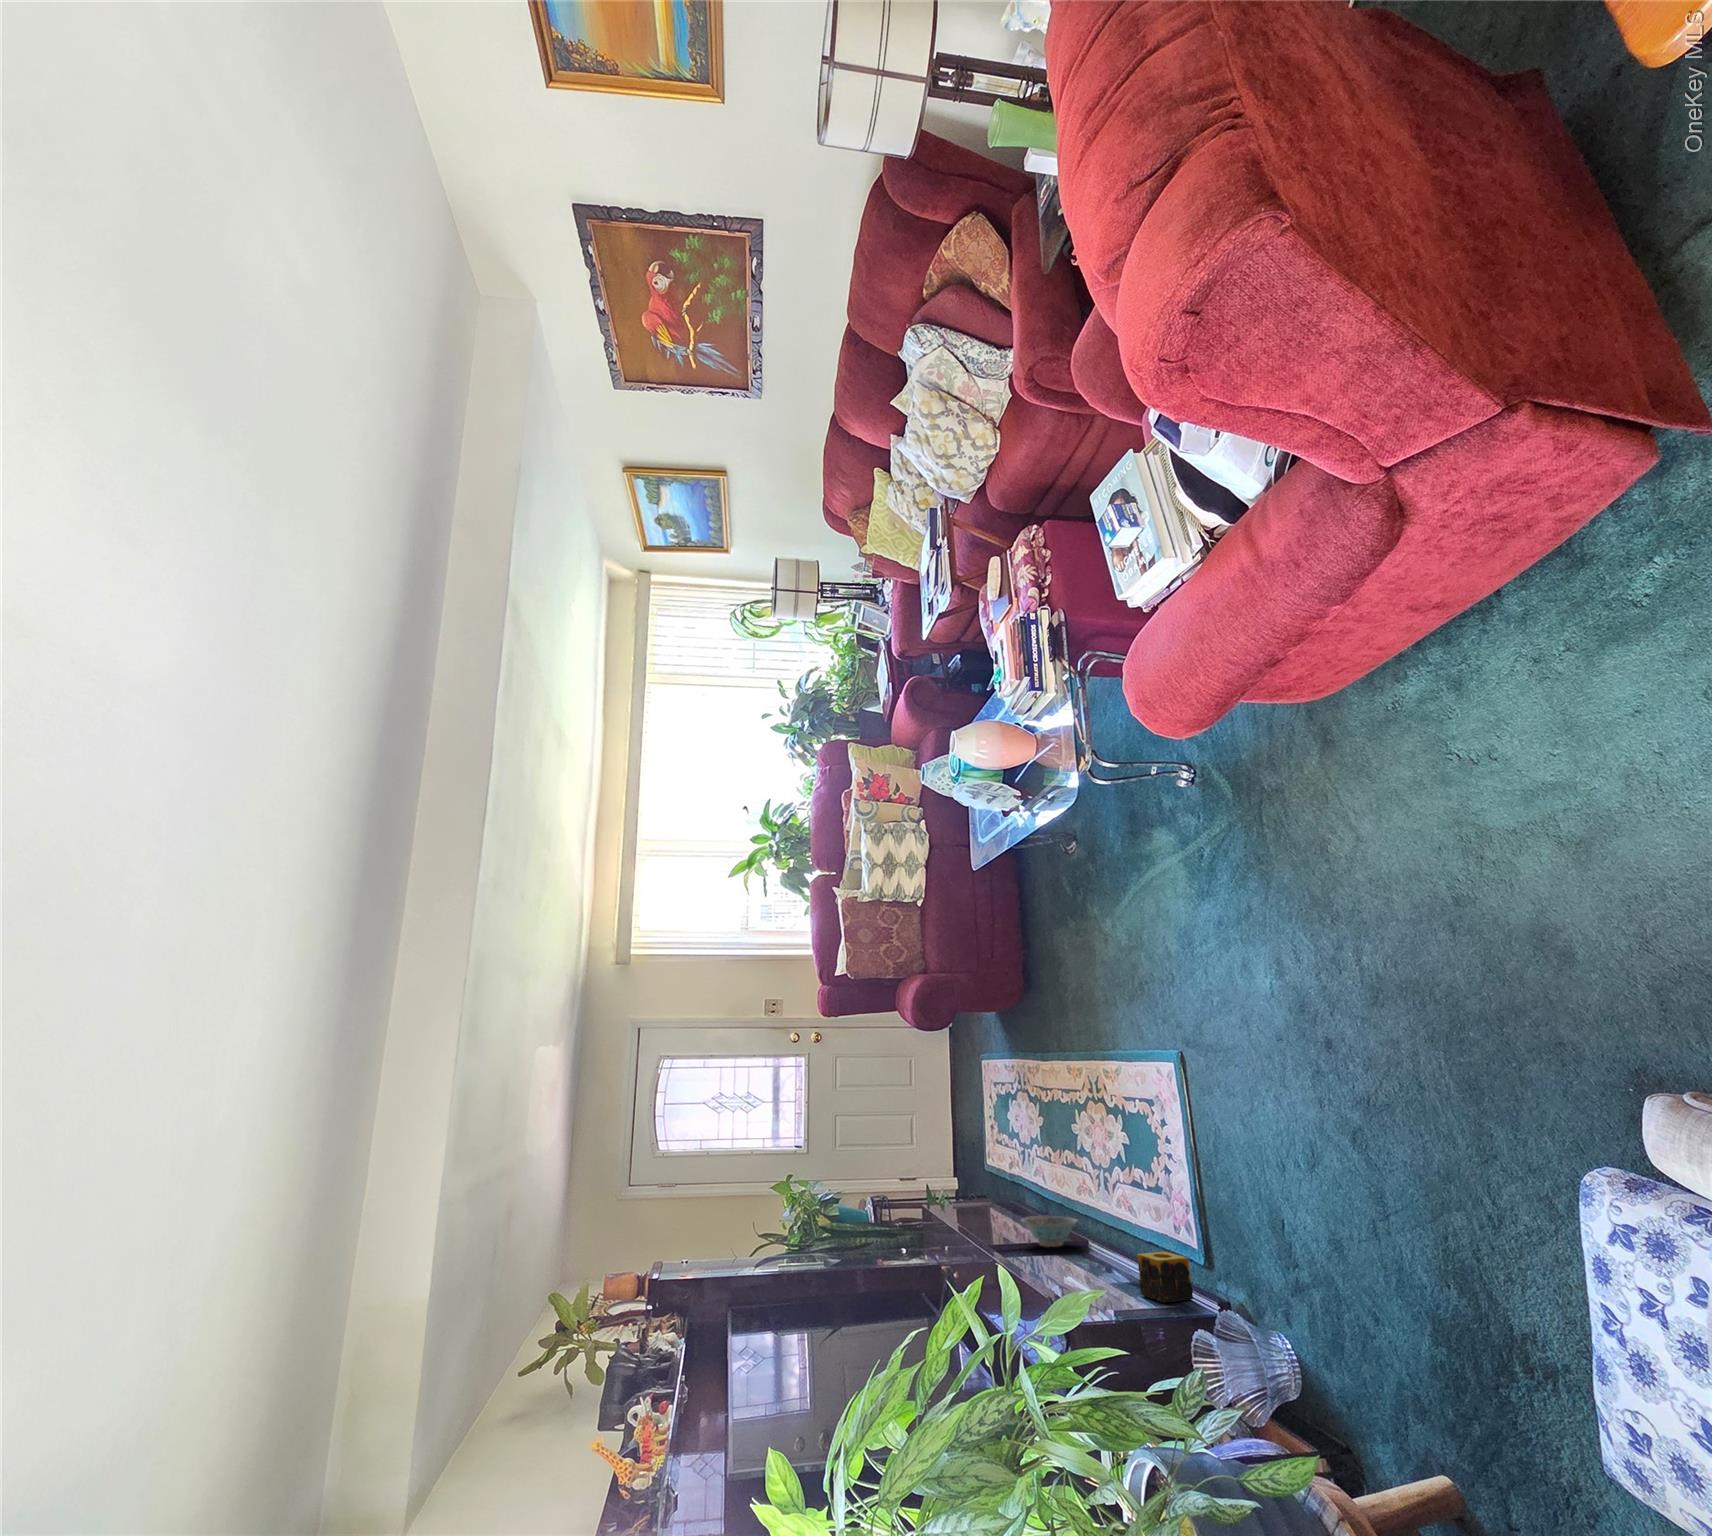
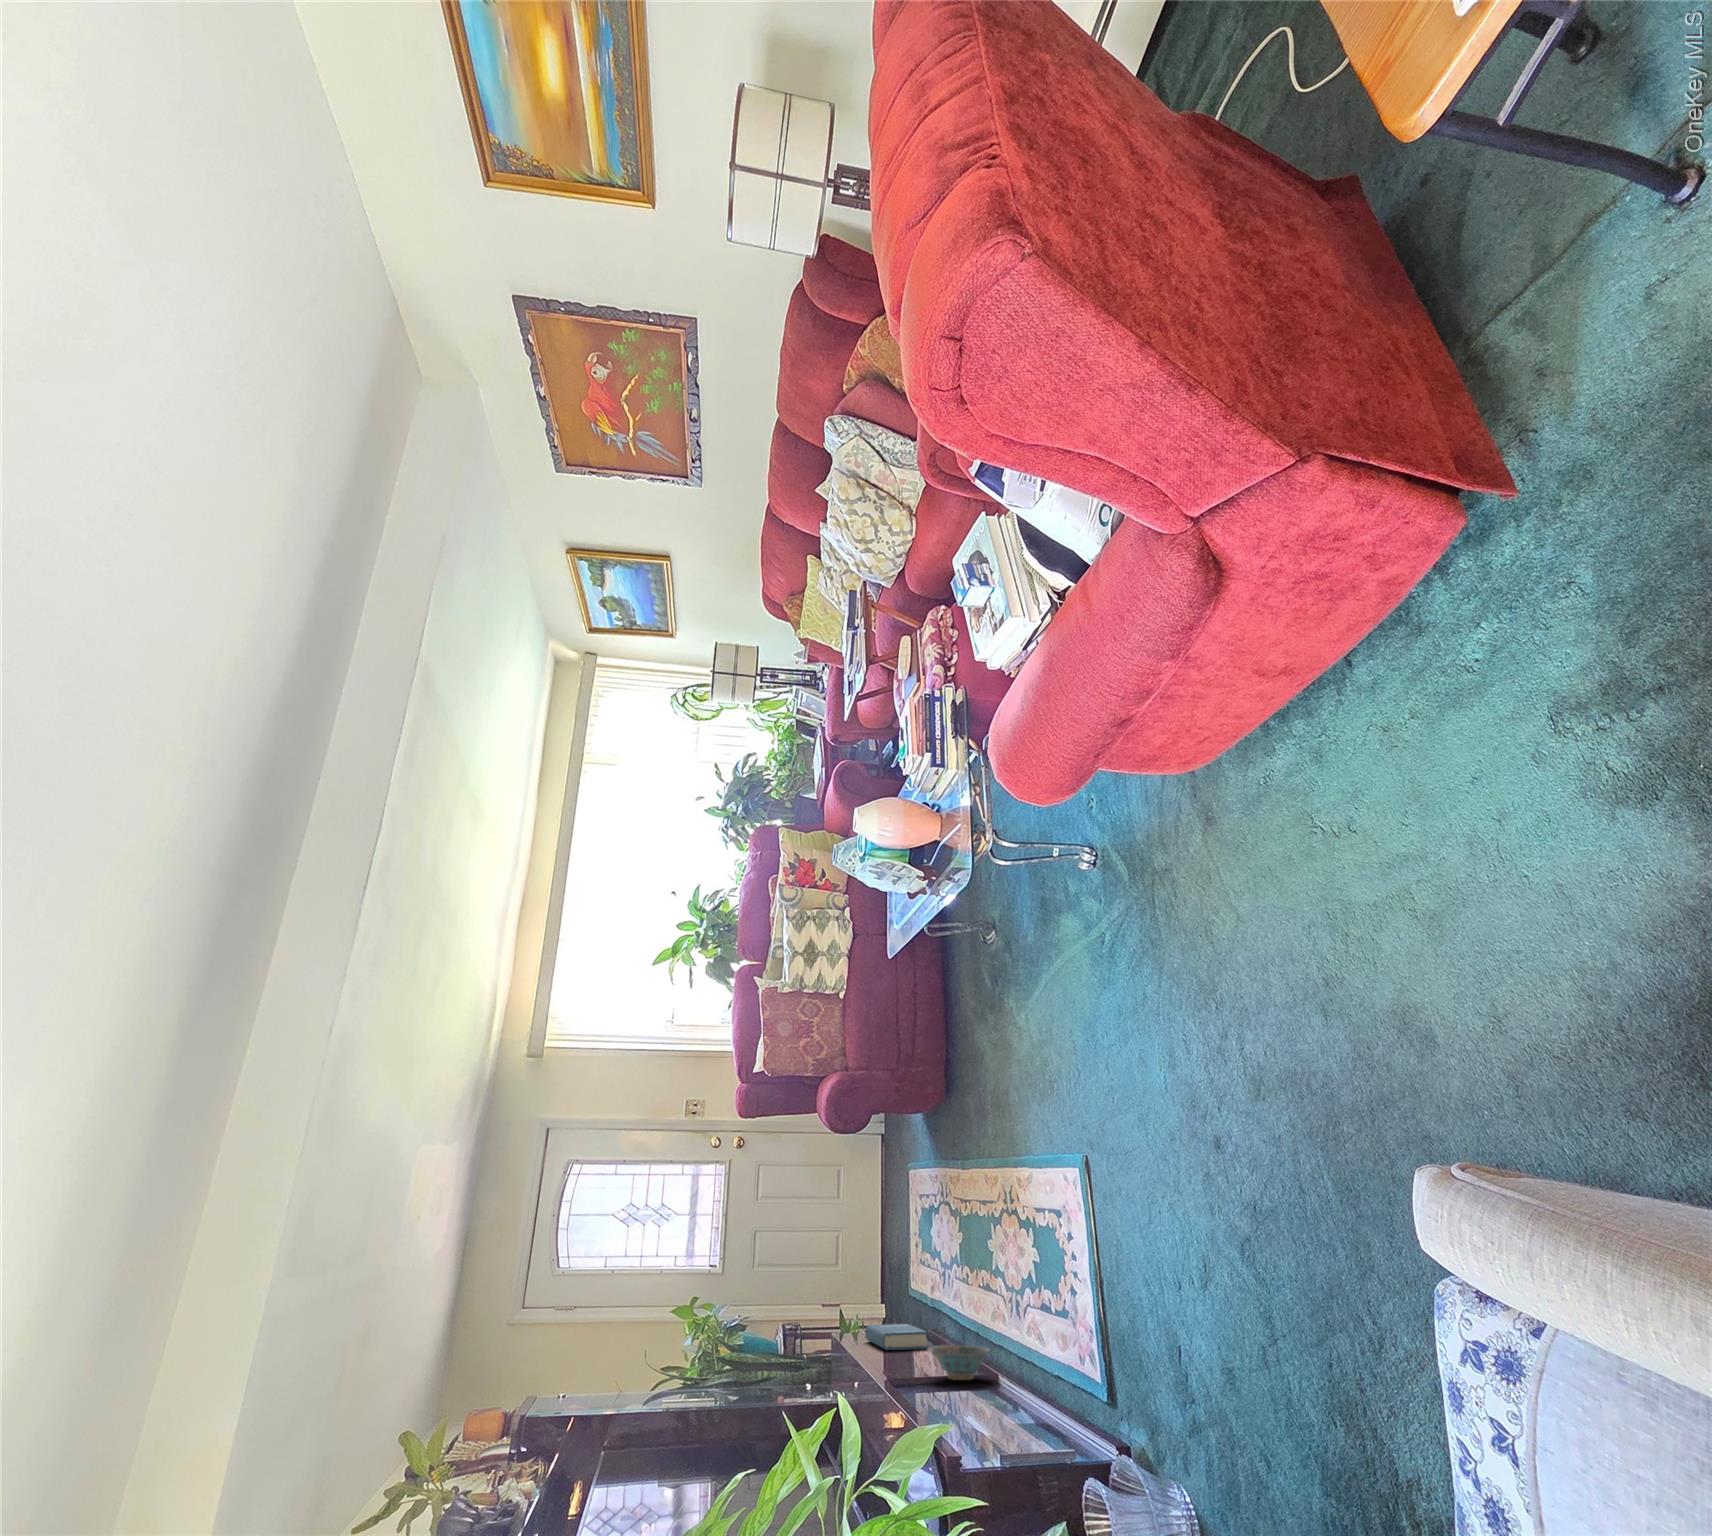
hardback book: none [950,1194,1009,1219] -> present [866,1324,928,1350]
candle: present [1137,1252,1193,1303] -> none [1035,1381,1092,1439]

